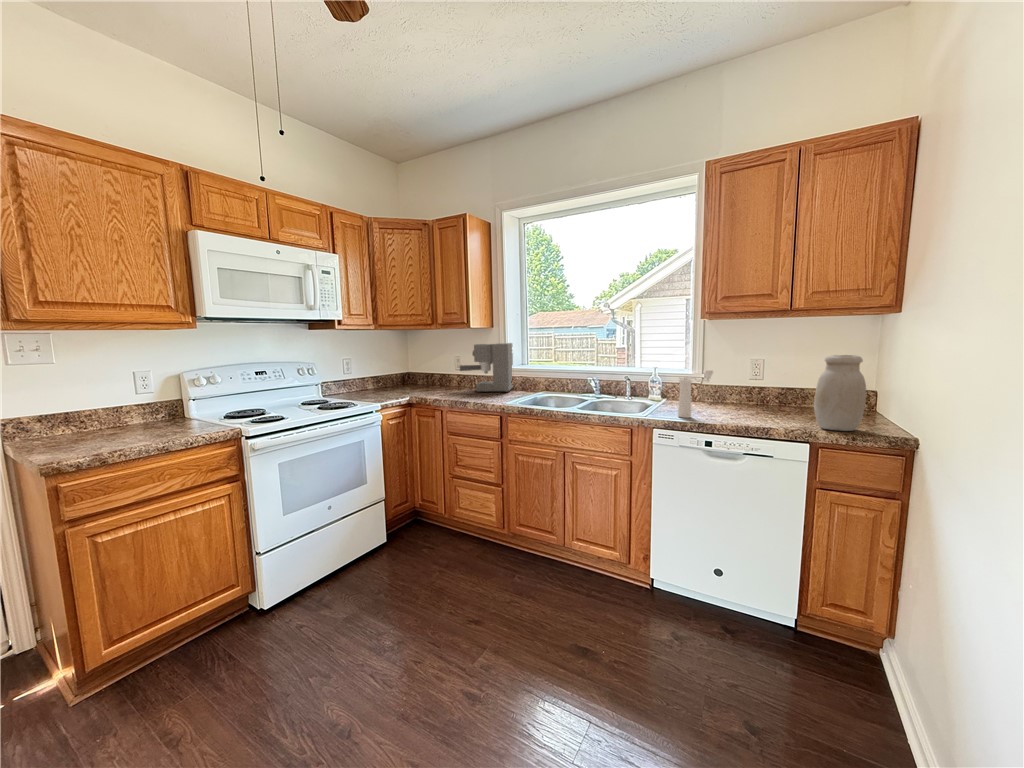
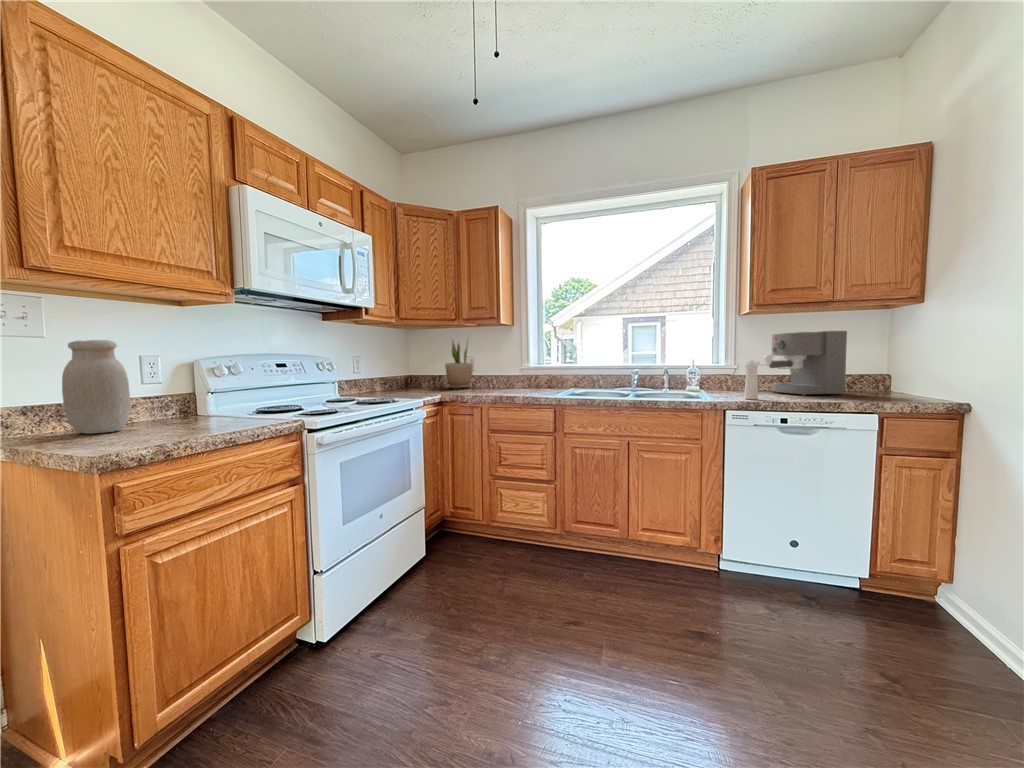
potted plant: none [434,337,460,387] -> present [445,341,473,388]
coffee maker: present [460,343,513,392] -> present [769,331,847,396]
jar: present [814,355,866,431] -> present [62,340,130,434]

